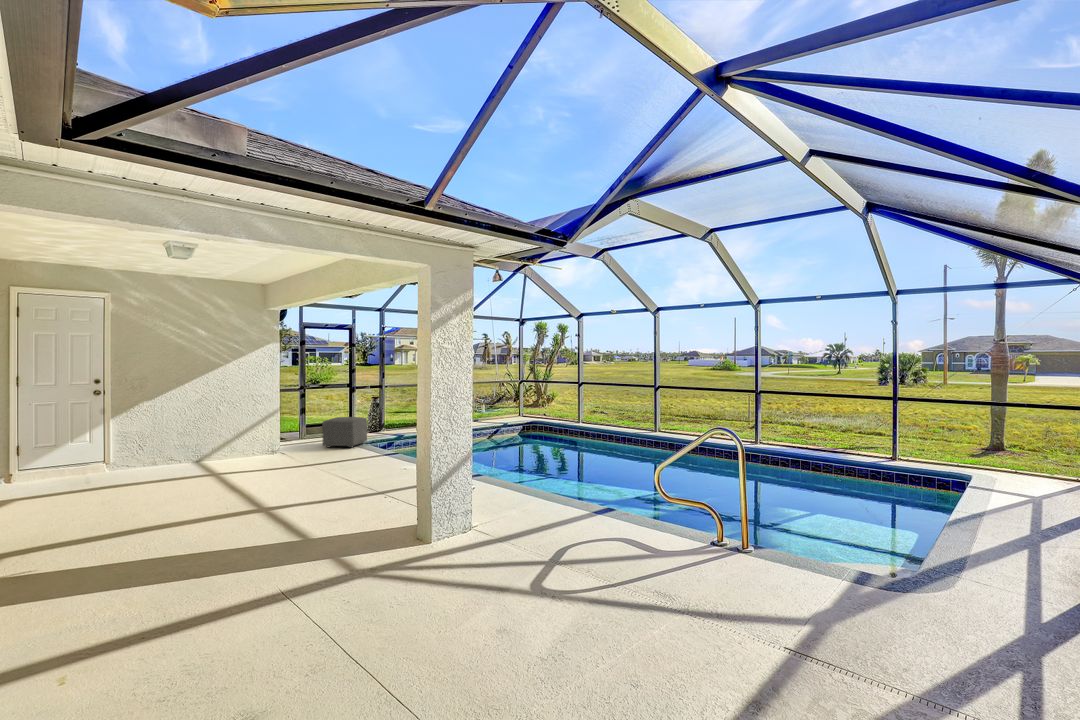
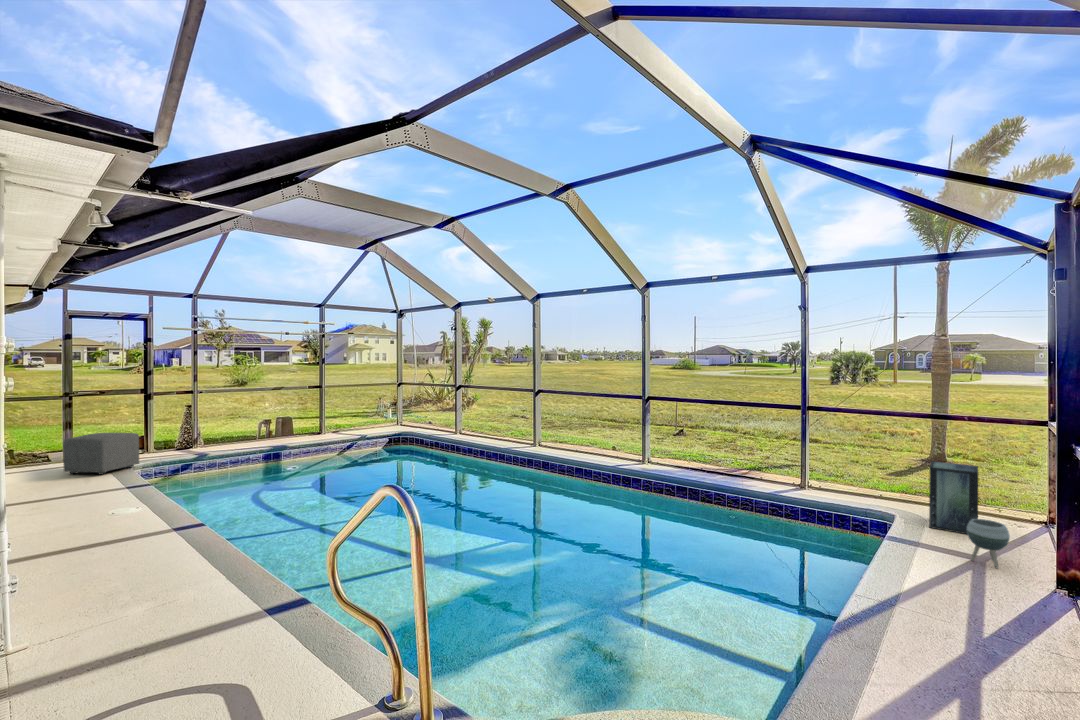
storage box: none [998,437,1034,487] -> present [929,461,978,534]
planter: none [1025,471,1054,501] -> present [966,519,1010,568]

